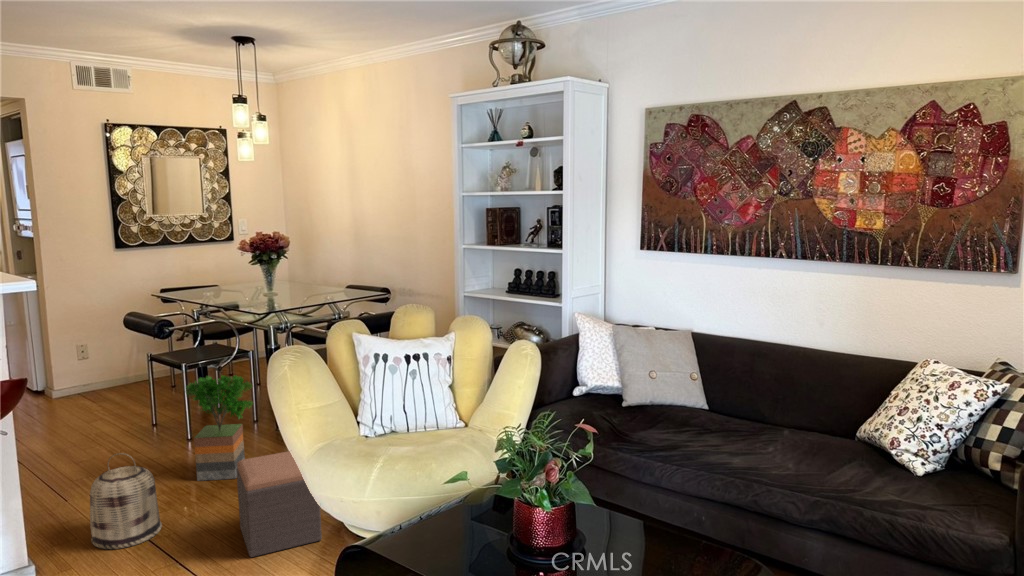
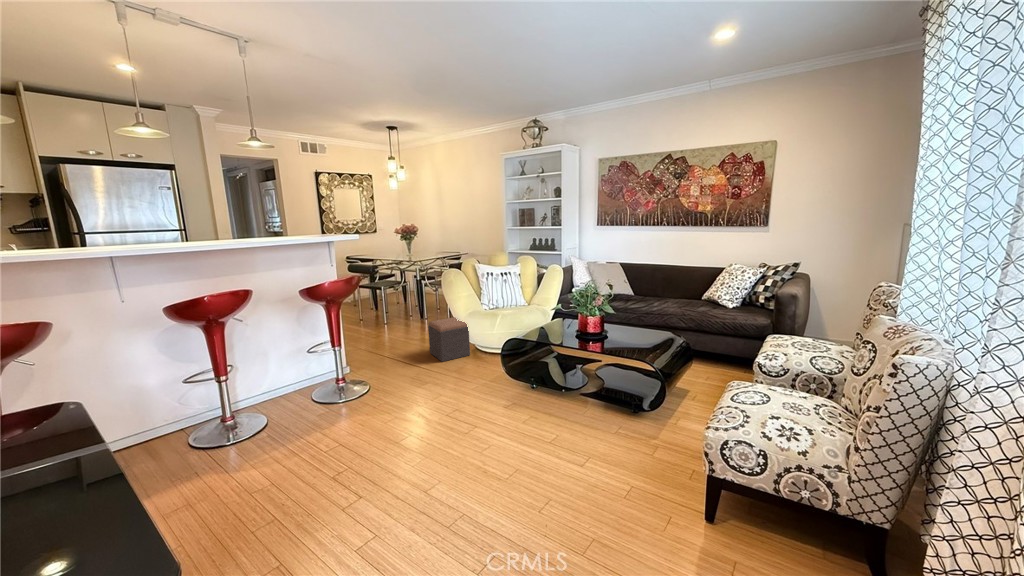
potted tree: present [186,375,253,481] -> none [387,289,422,339]
basket: present [90,453,162,549] -> none [362,320,393,363]

